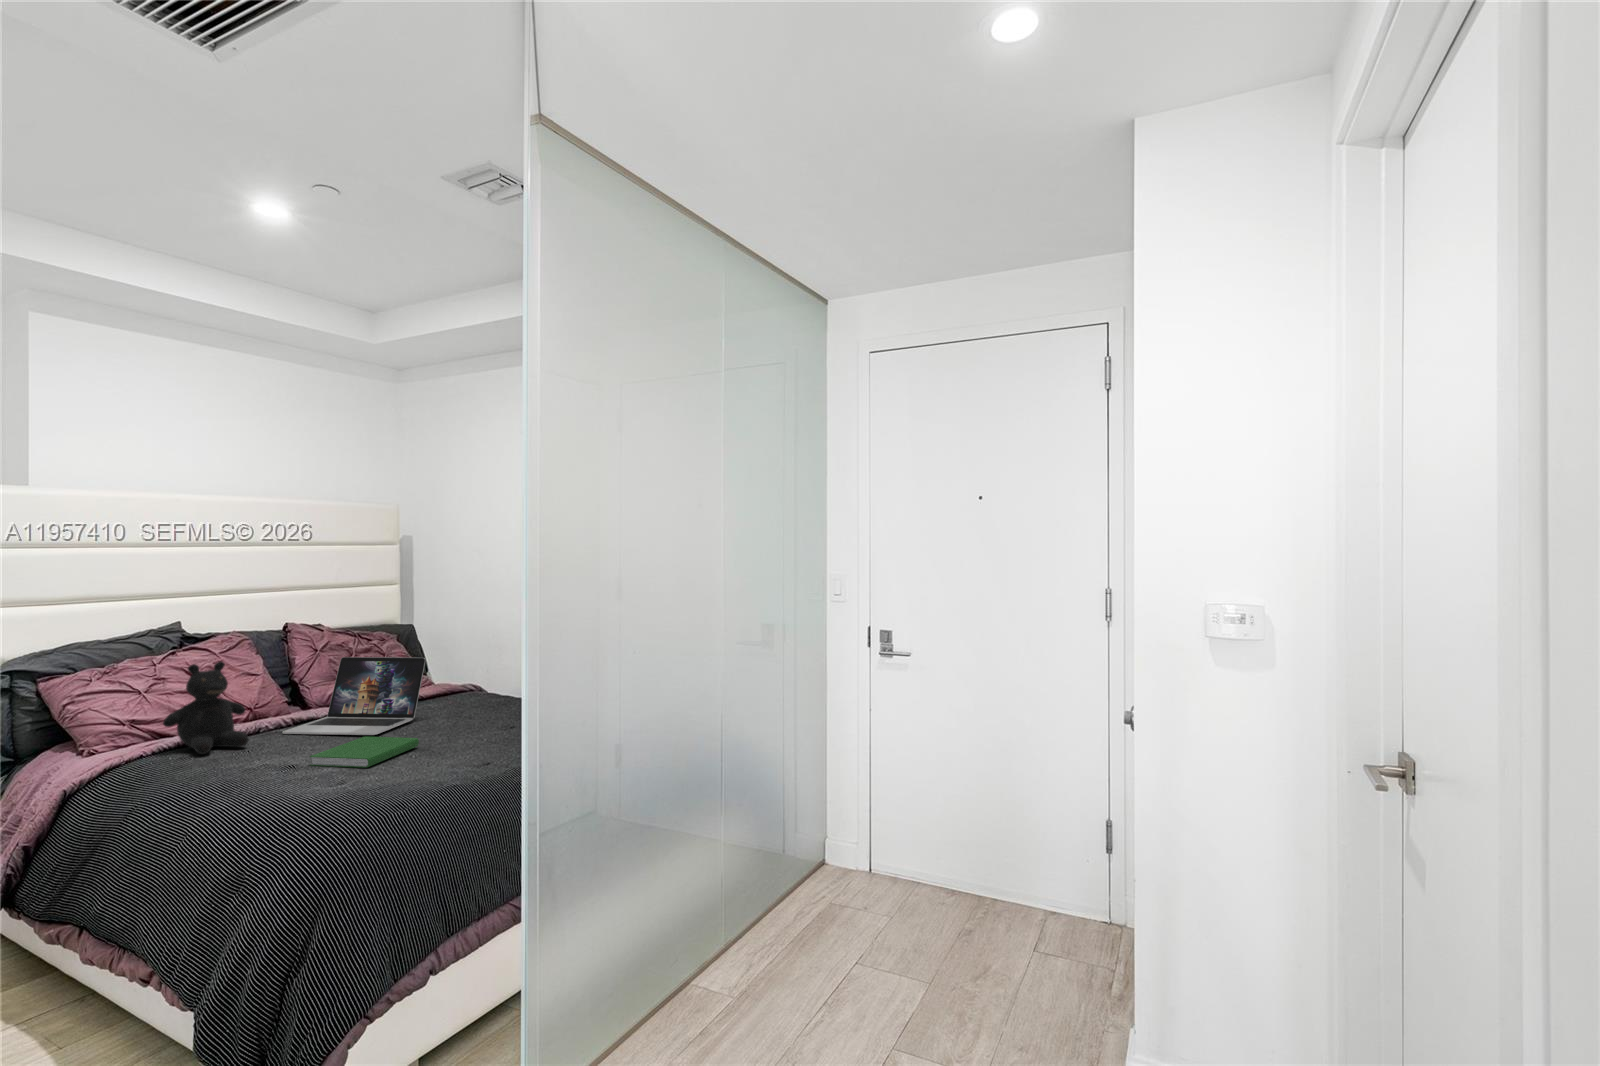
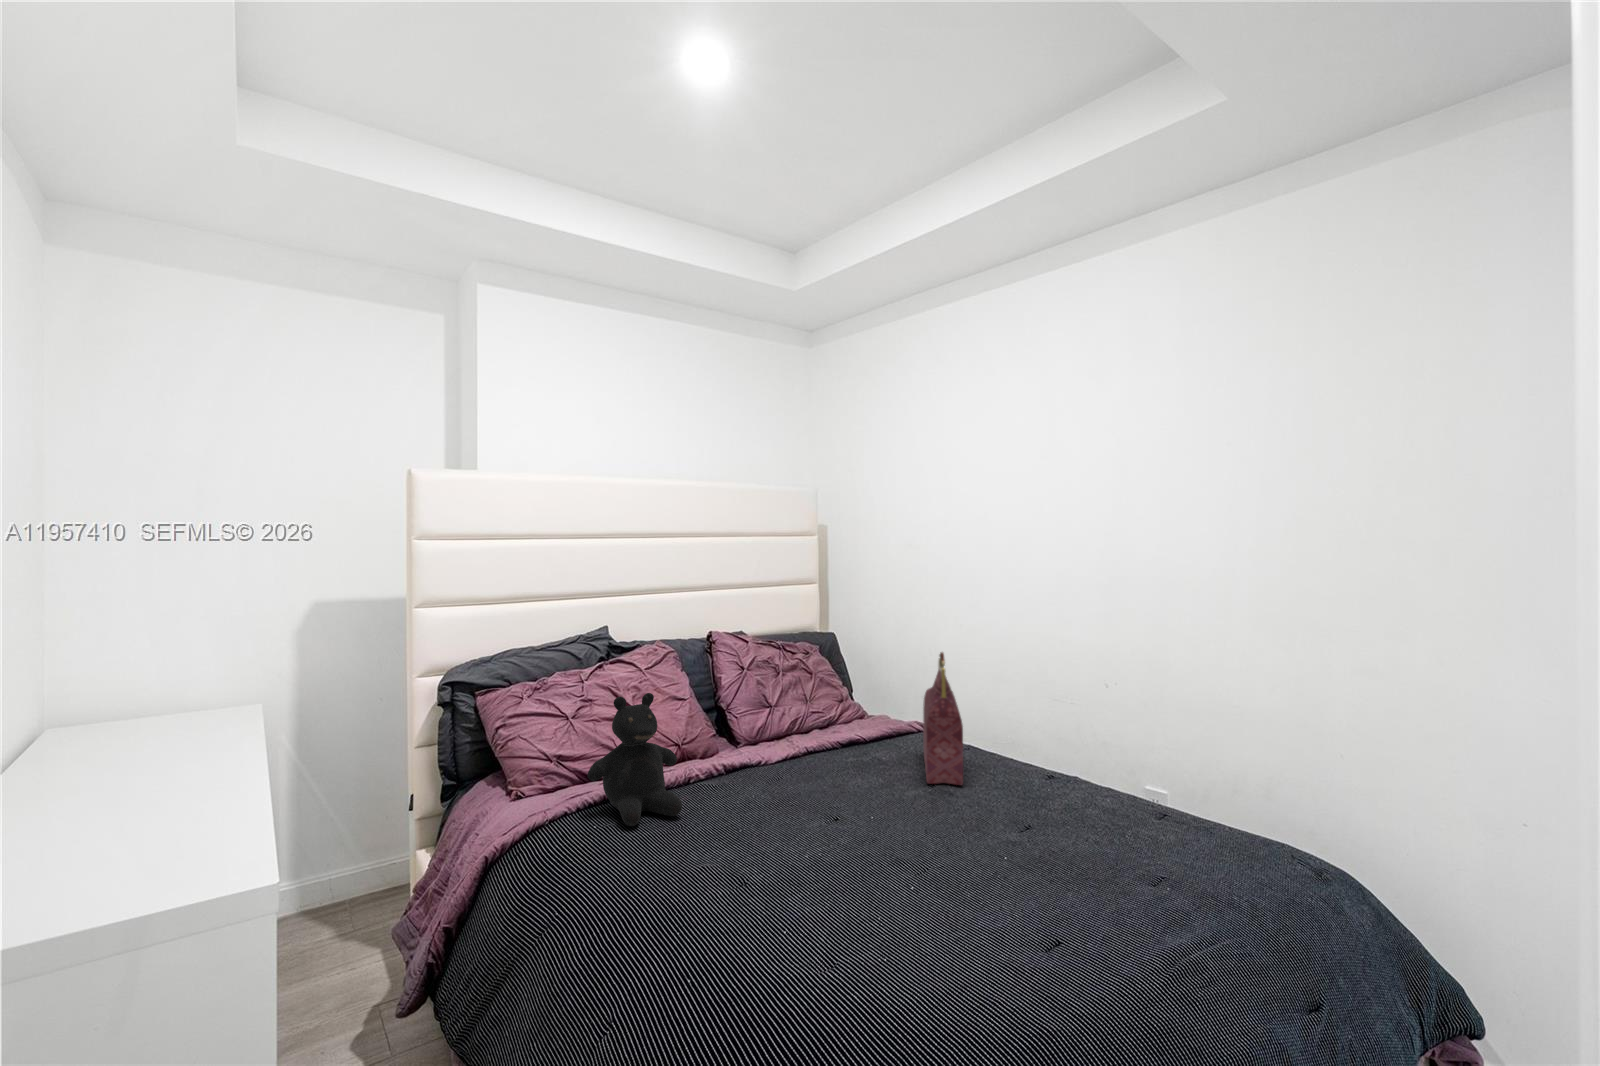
handbag: none [458,626,492,716] -> present [923,652,963,785]
laptop: present [282,657,426,735] -> none [717,685,883,814]
hardcover book: present [310,736,419,768] -> none [765,823,908,905]

